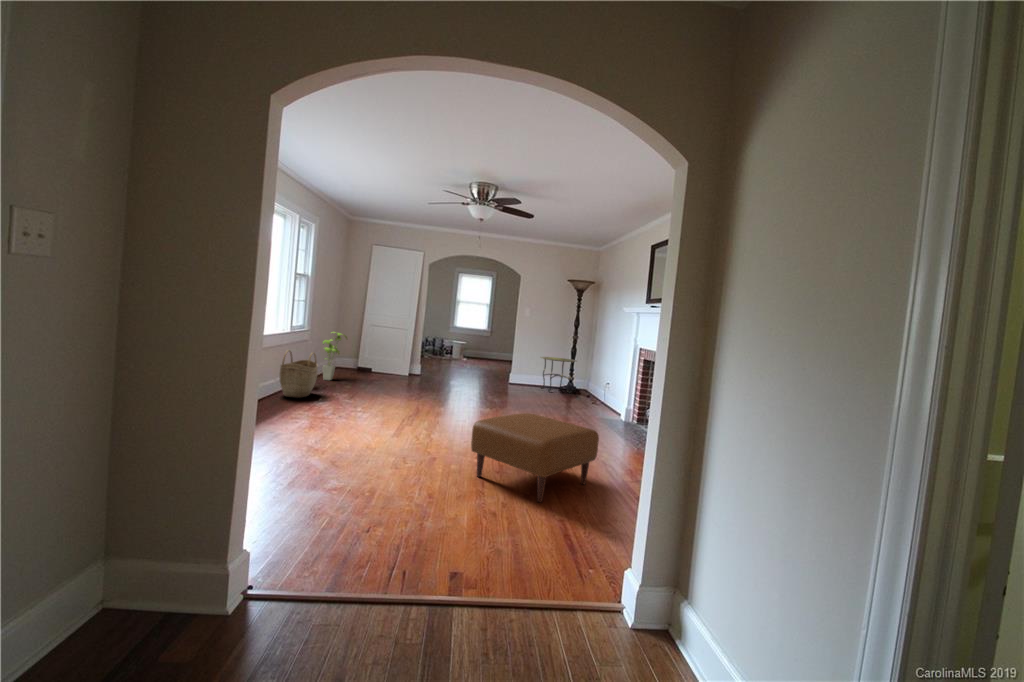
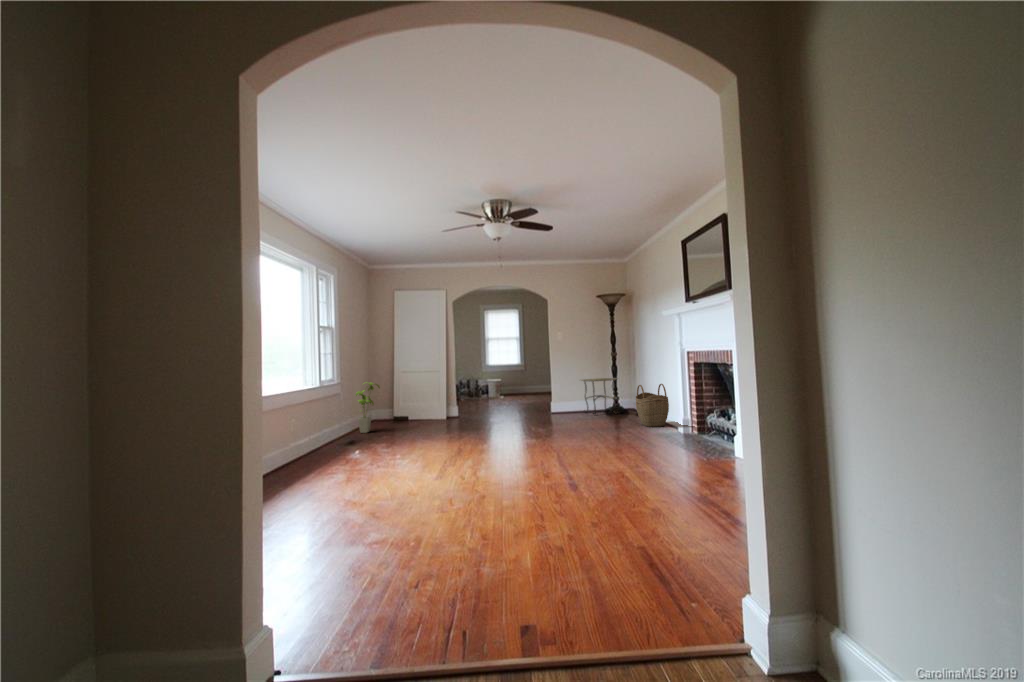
woven basket: present [279,350,318,398] -> present [636,384,669,427]
ottoman: present [471,413,599,502] -> none [521,431,667,529]

